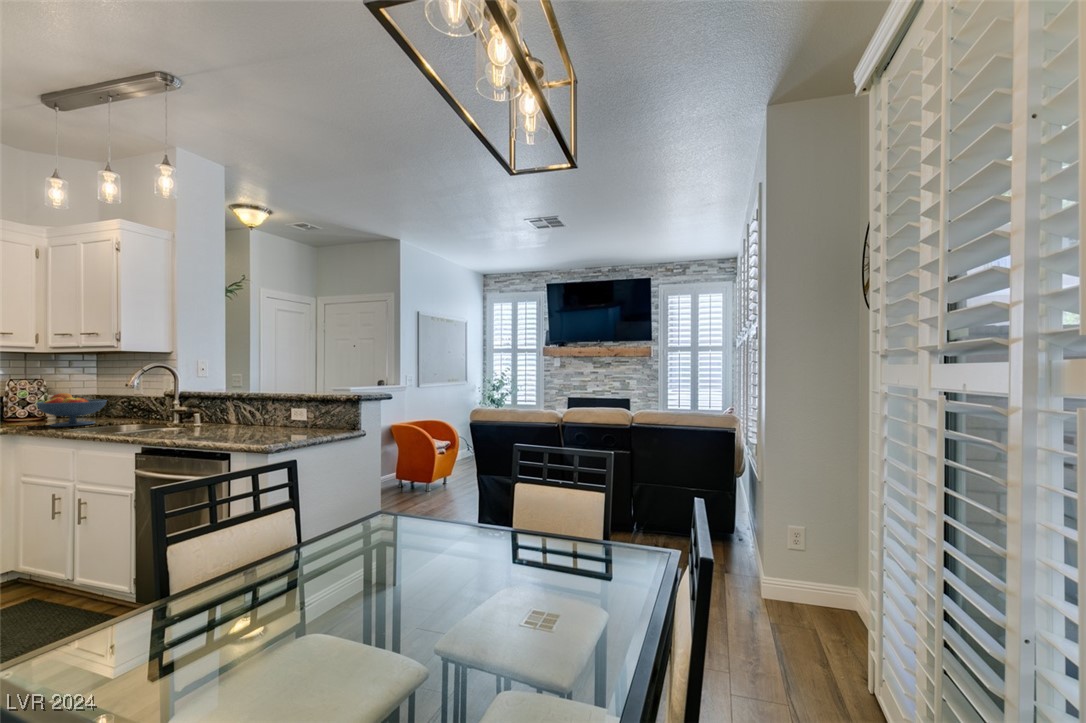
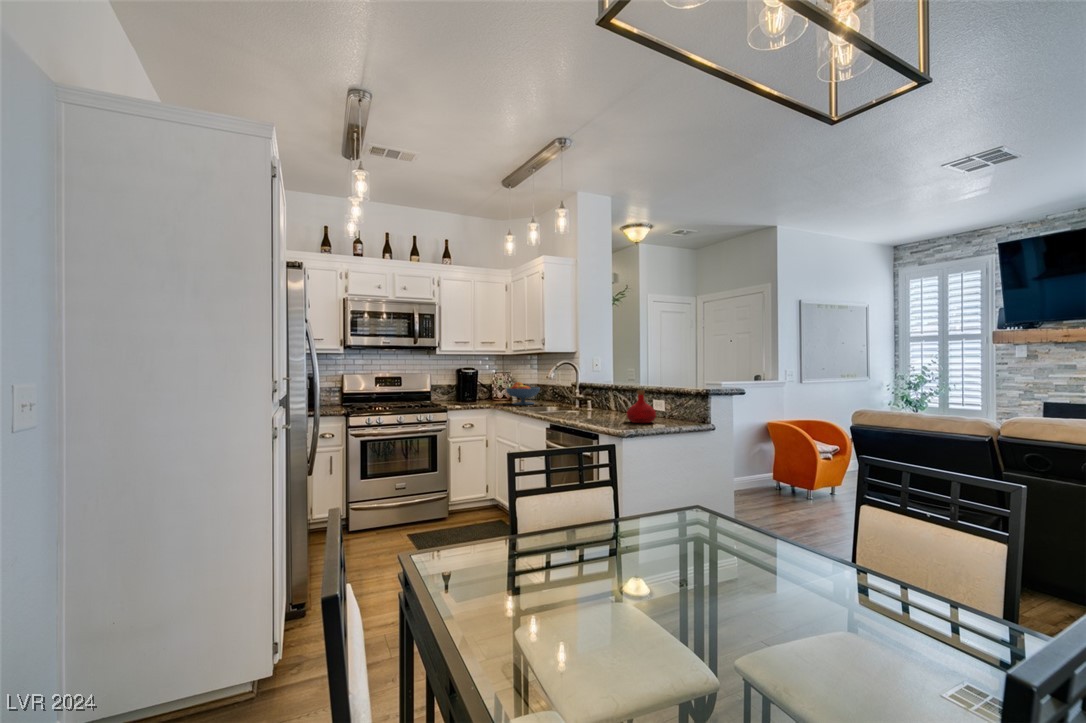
bottle: none [262,398,301,437] -> present [626,391,656,423]

